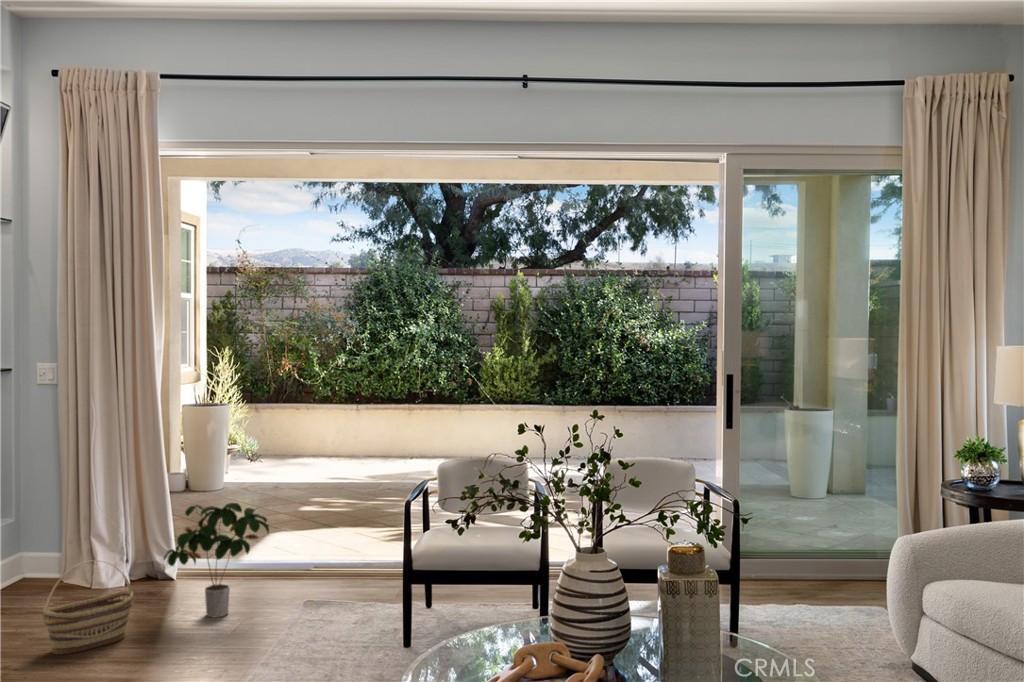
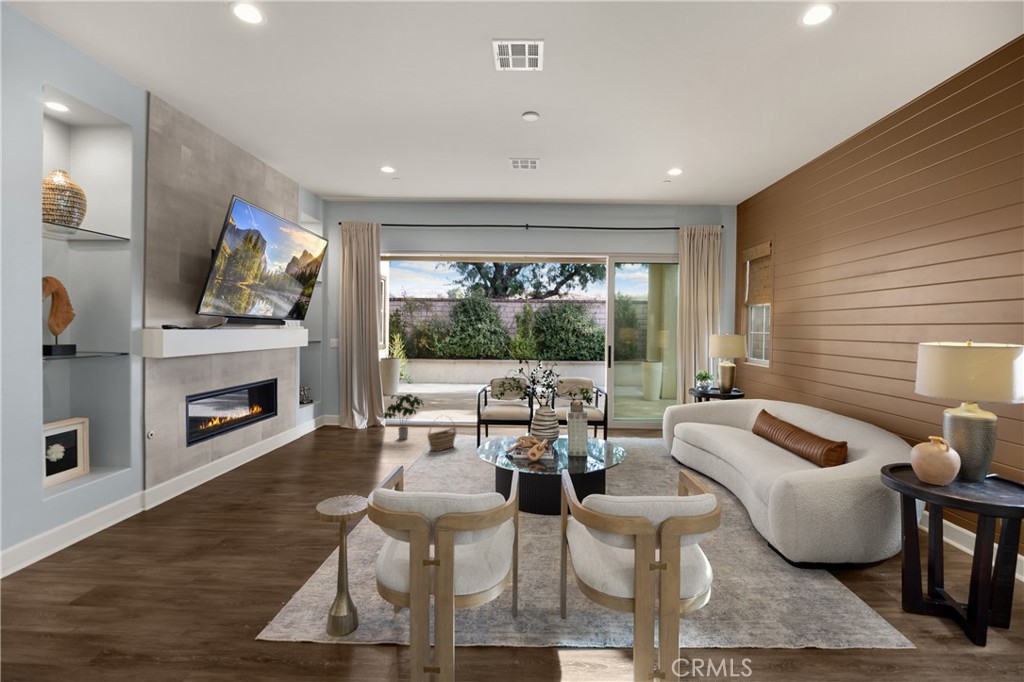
basket: present [43,560,133,654] -> present [428,426,456,451]

